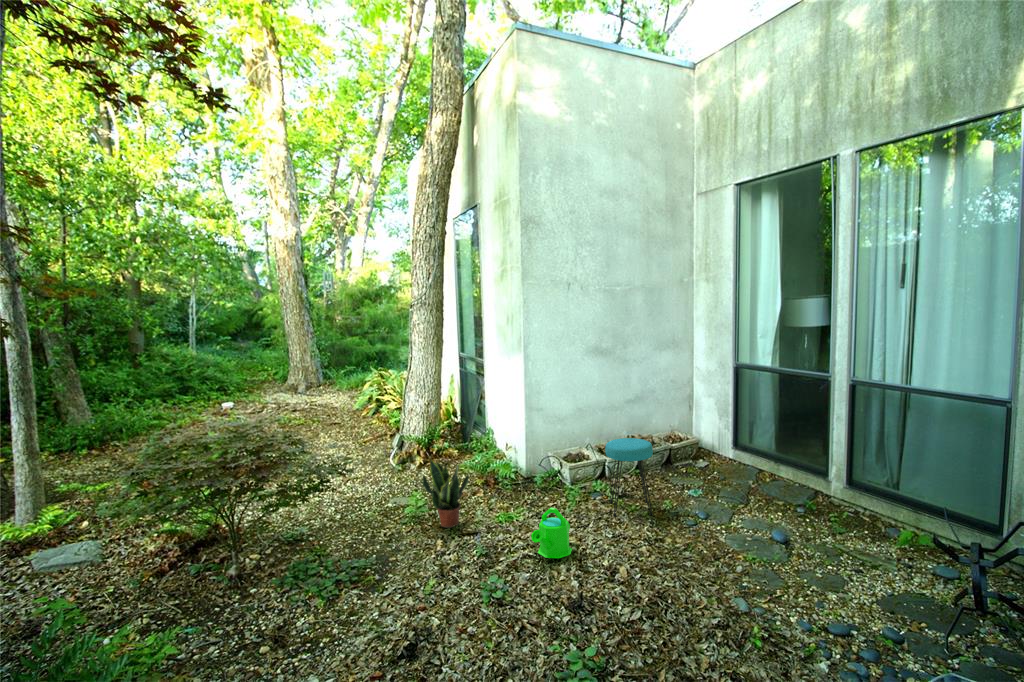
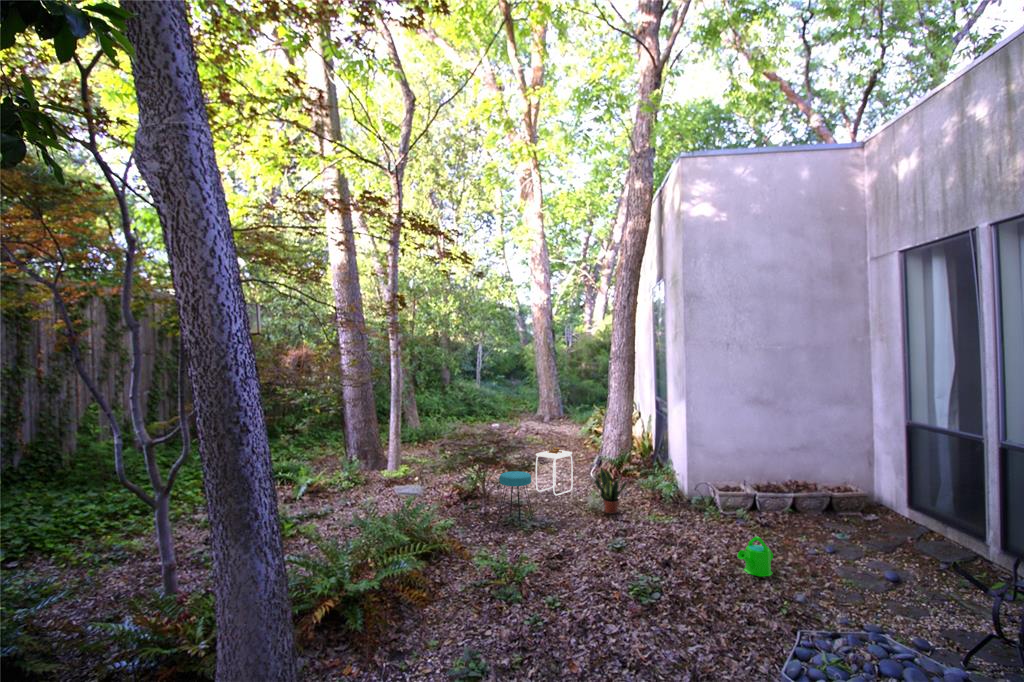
side table: none [314,434,375,509] -> present [536,447,573,495]
stool: present [605,438,653,516] -> present [498,471,533,526]
watering can: present [531,507,572,558] -> present [738,536,773,577]

